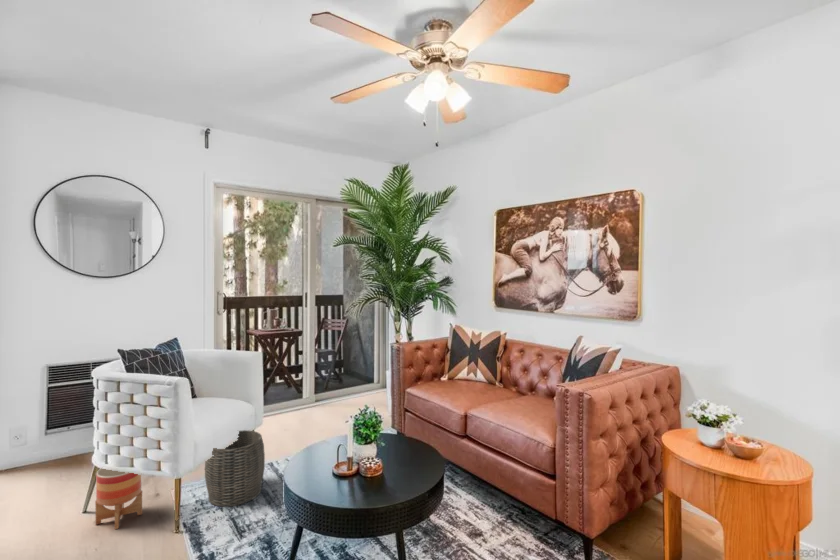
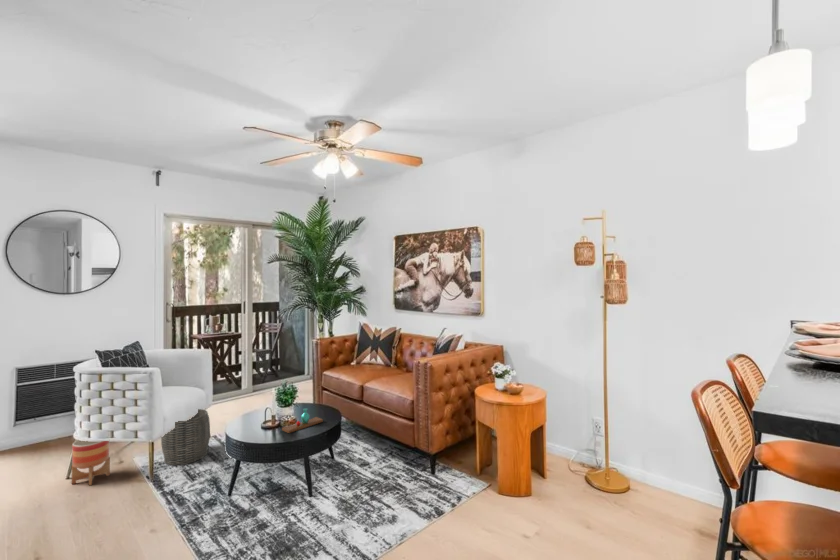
vase: none [363,453,420,492] -> present [282,409,323,433]

